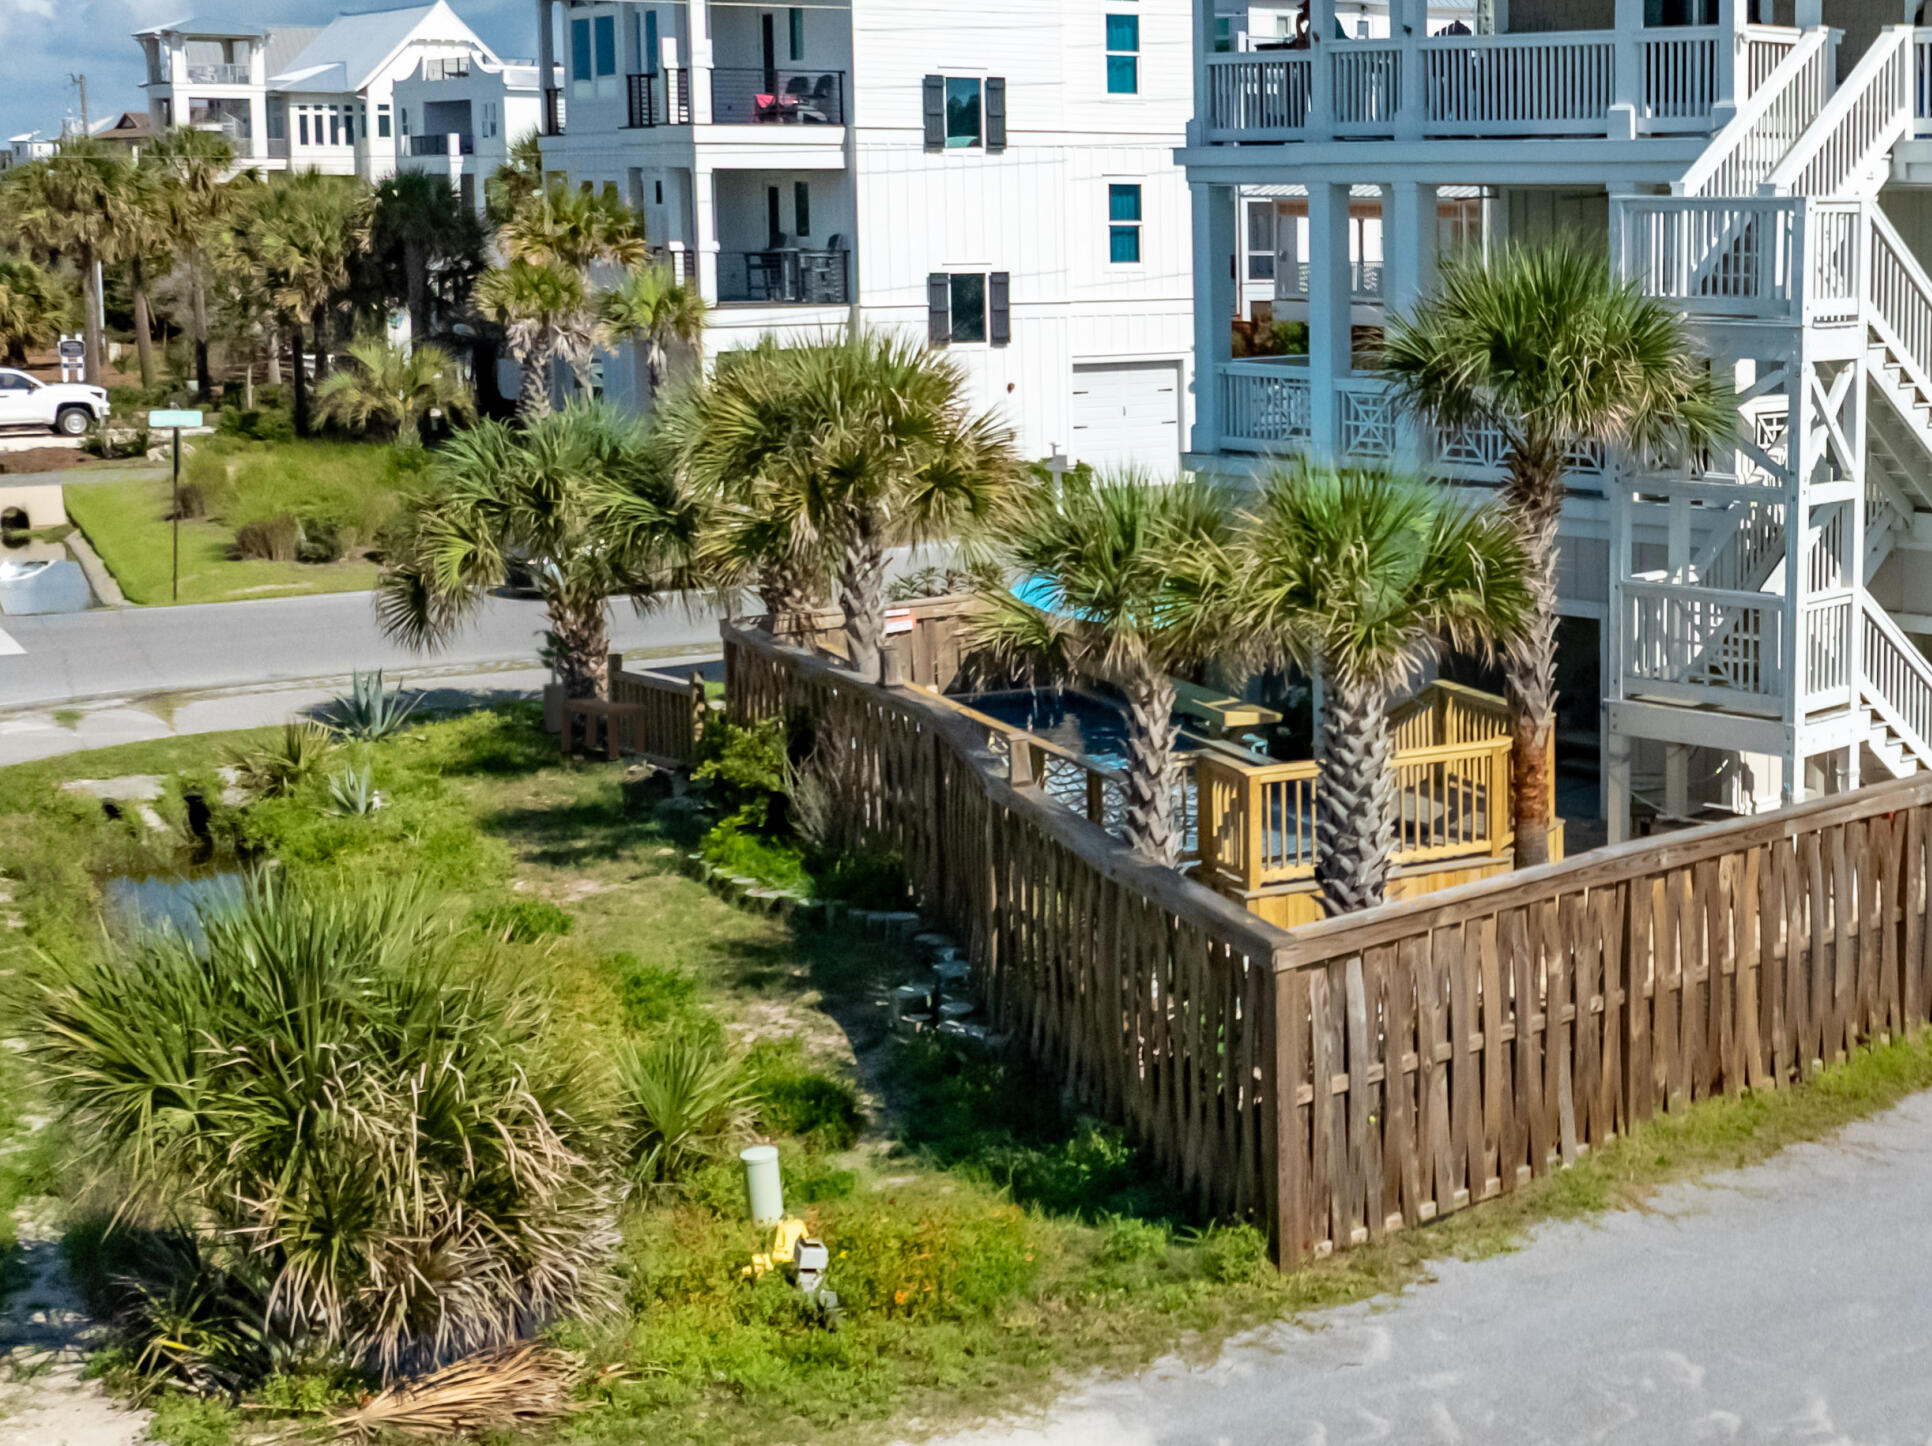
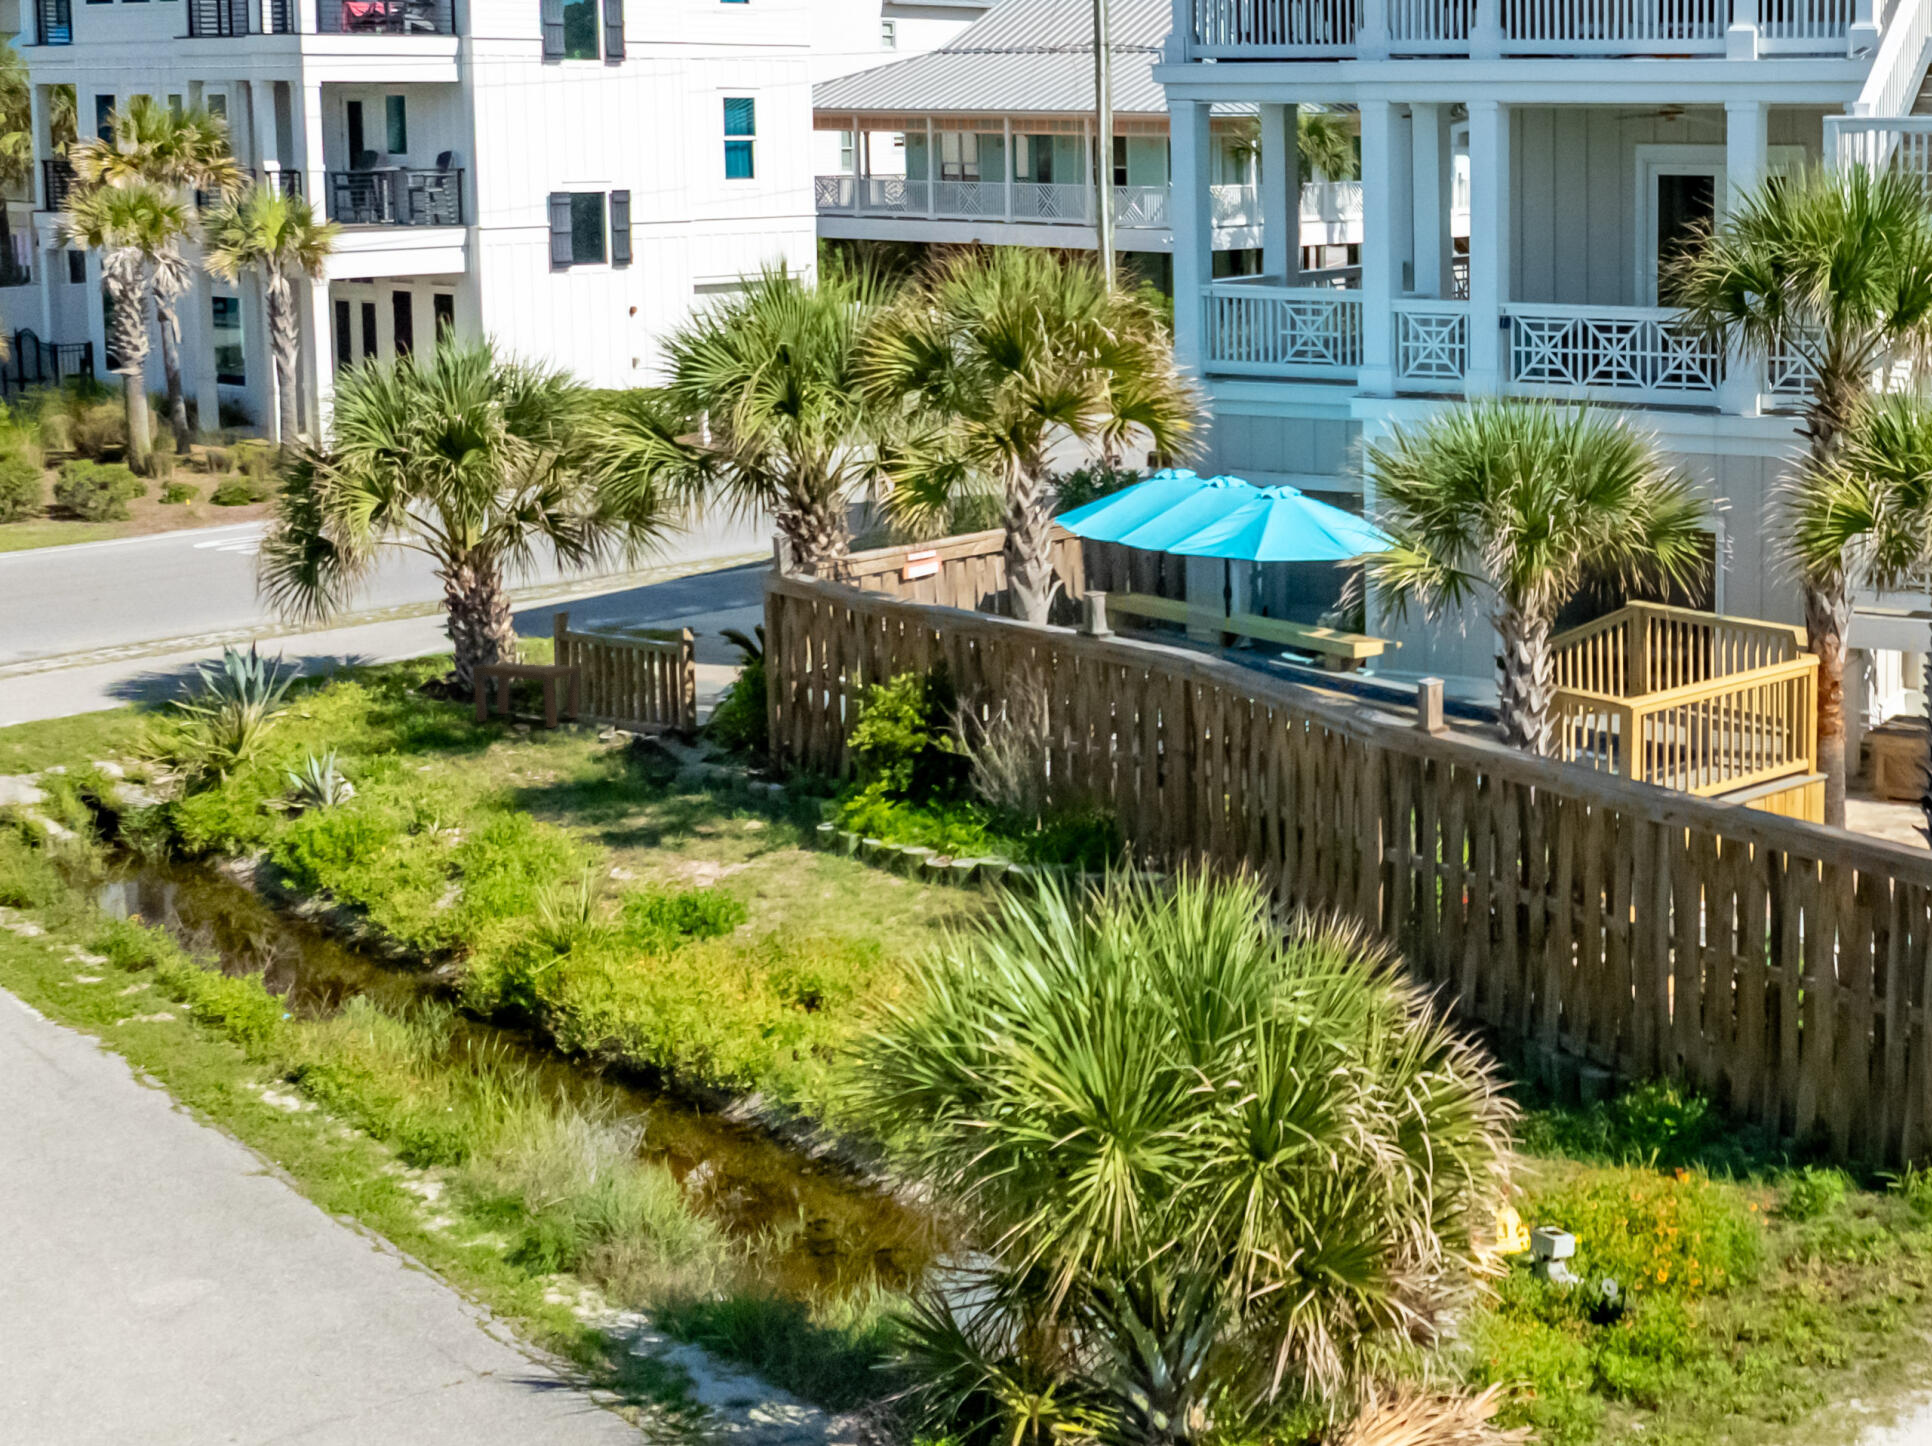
potted plant: present [534,630,568,733] -> none [410,583,466,701]

